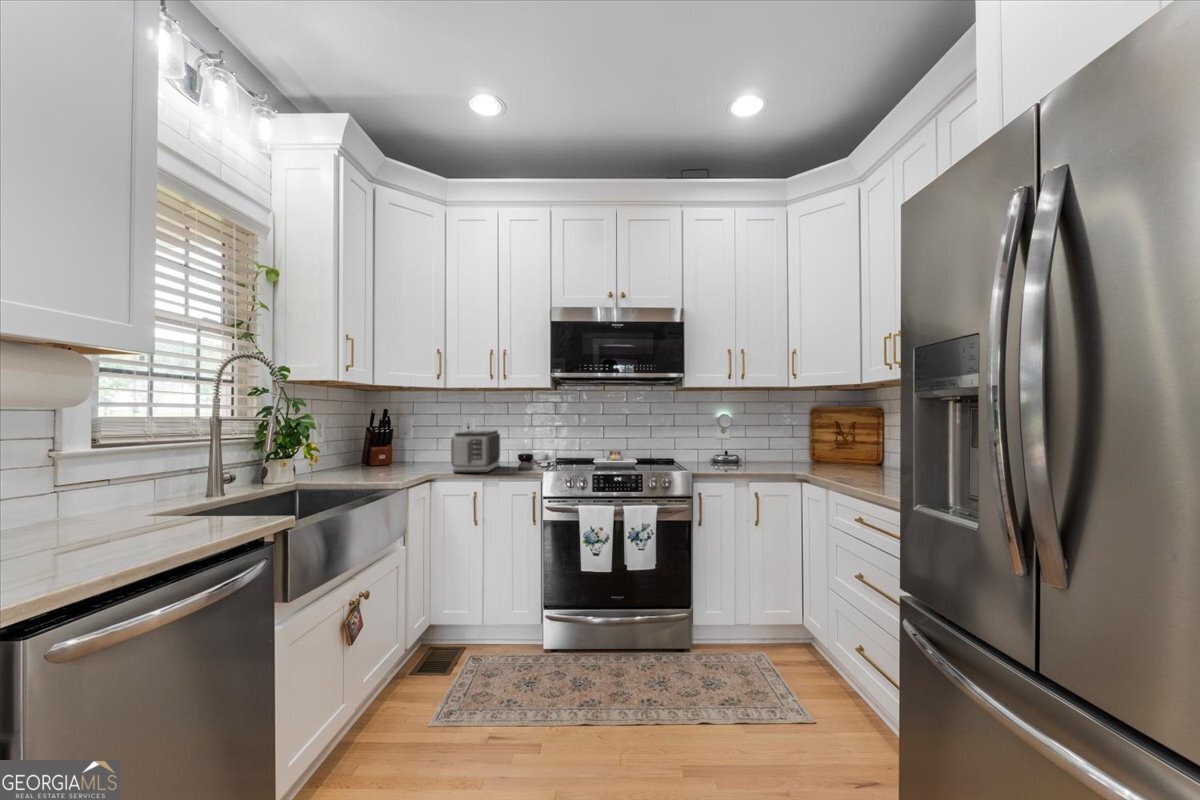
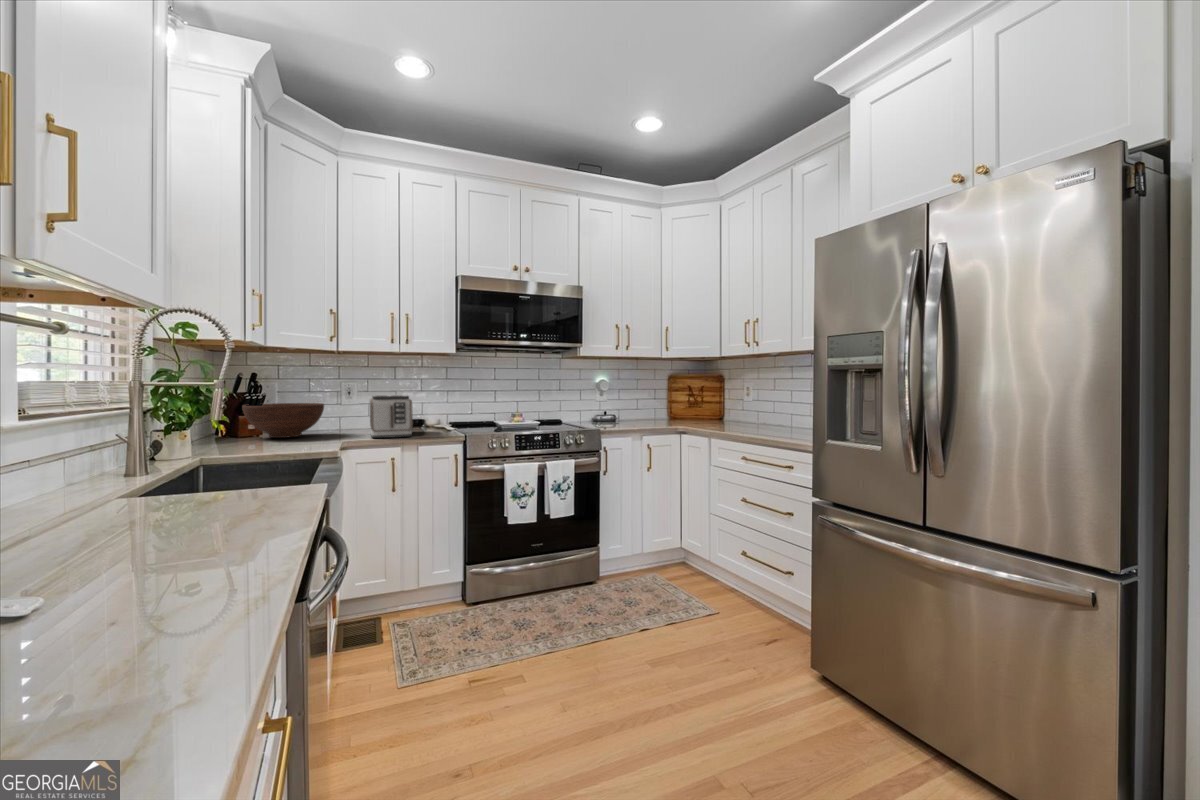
fruit bowl: none [362,436,428,468] -> present [242,403,324,438]

